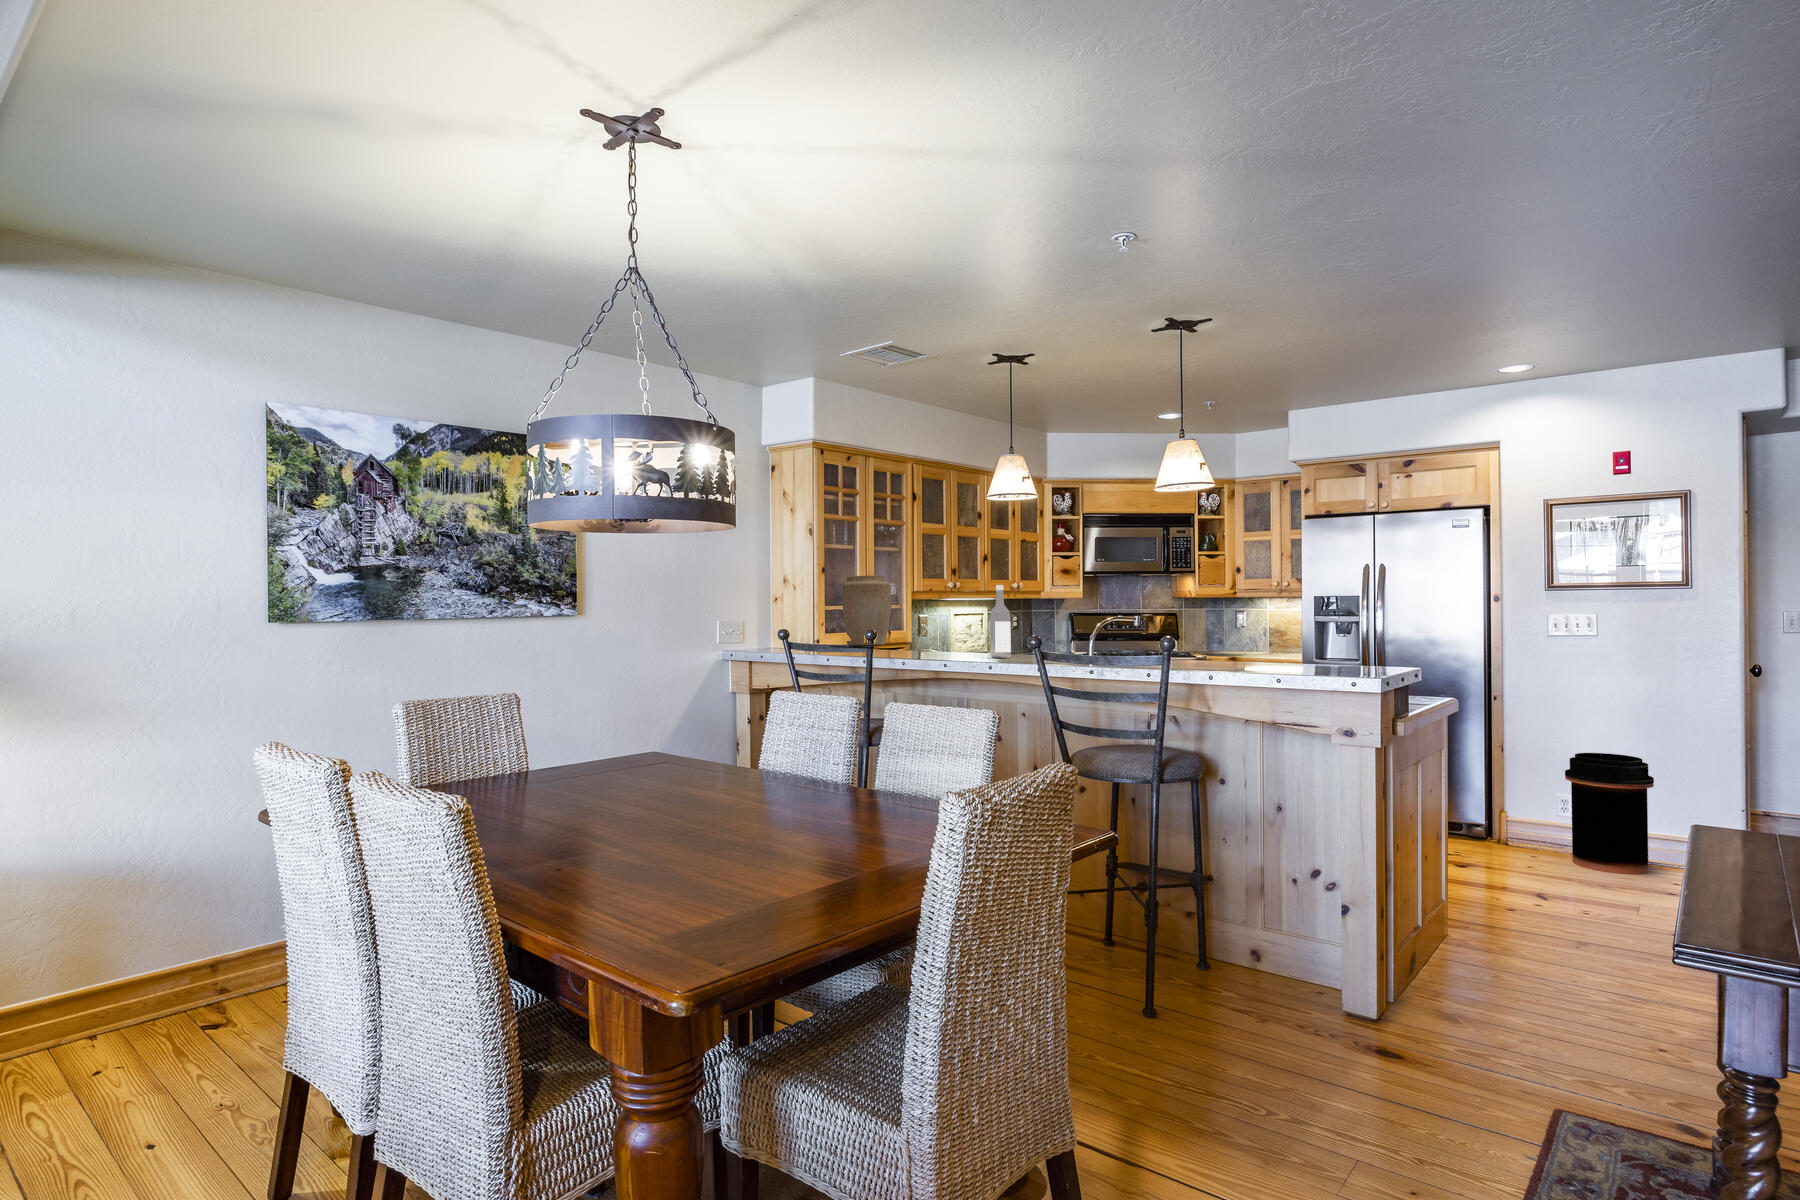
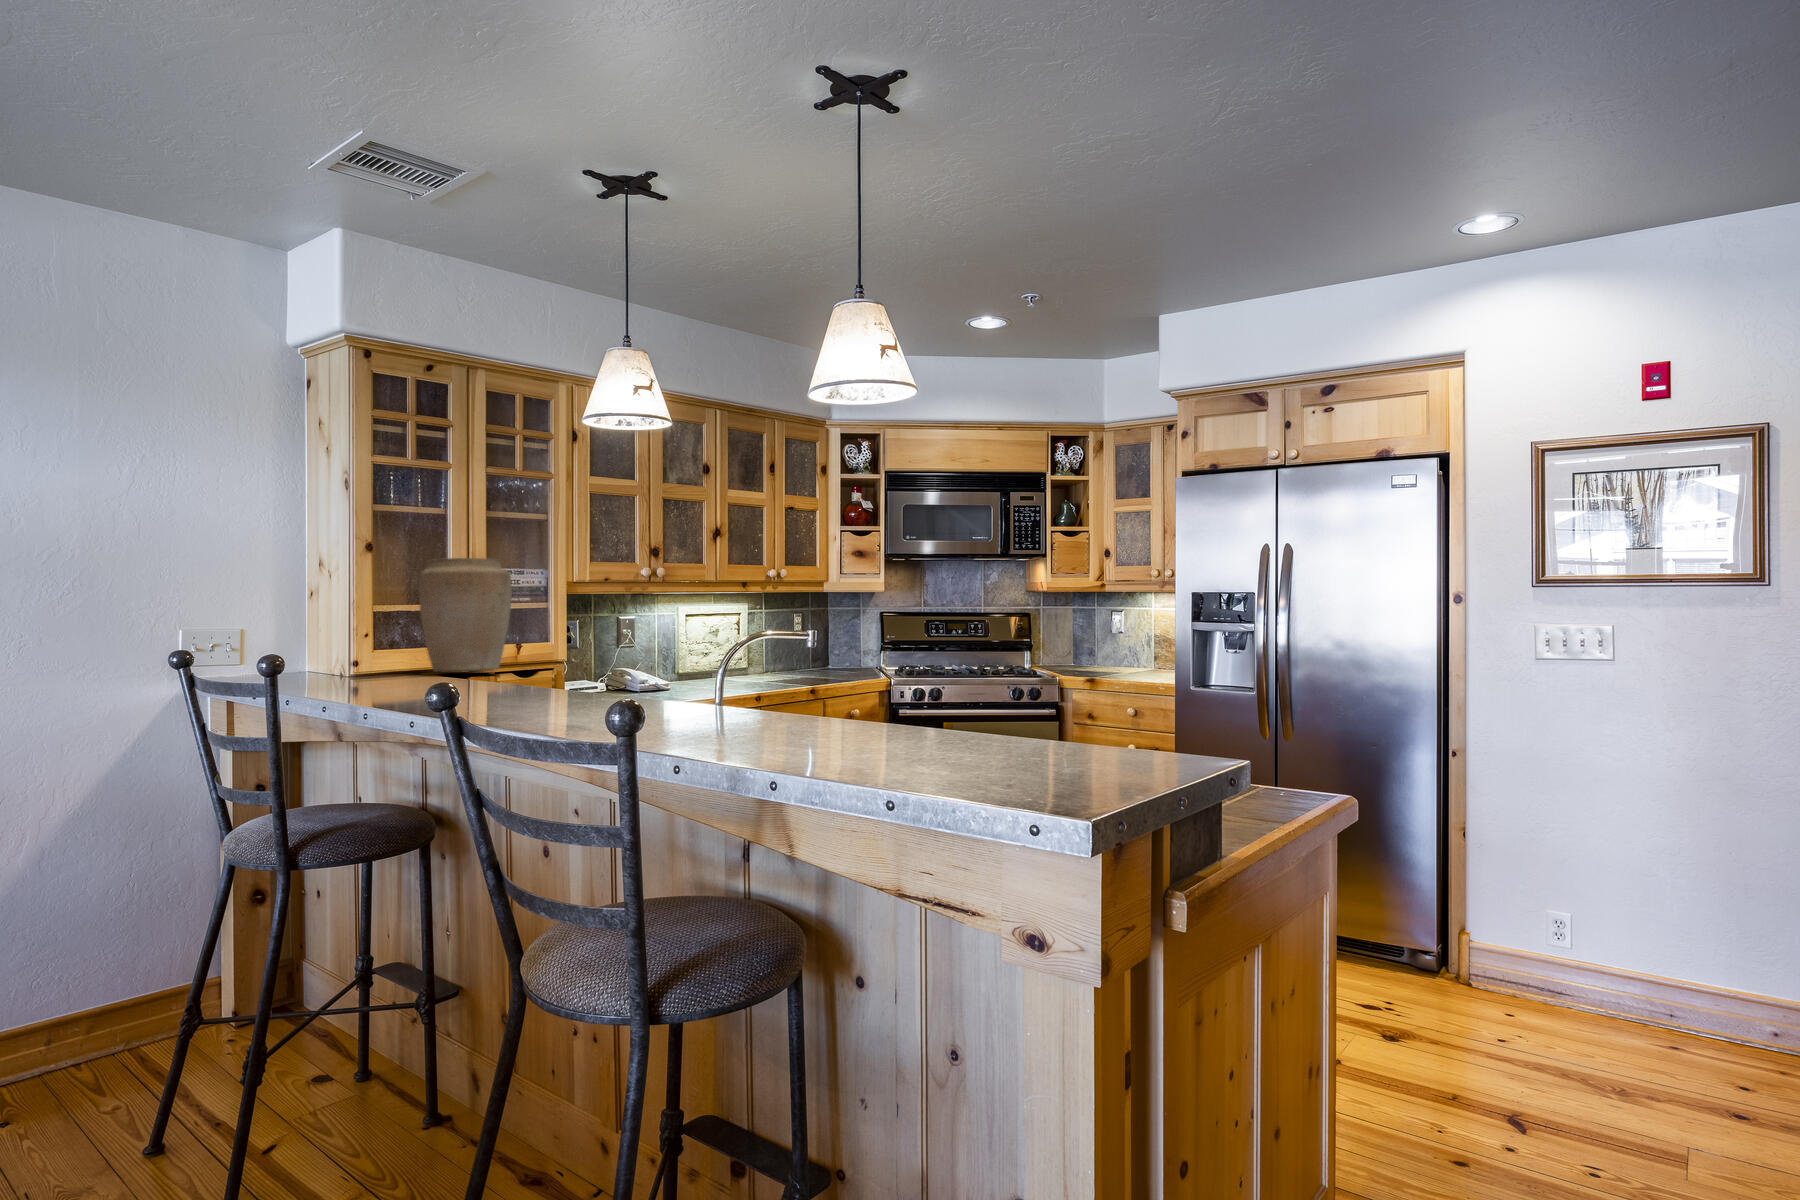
wine bottle: present [990,585,1011,658] -> none [526,575,566,711]
trash can: present [1565,753,1654,874] -> none [1558,850,1701,1061]

